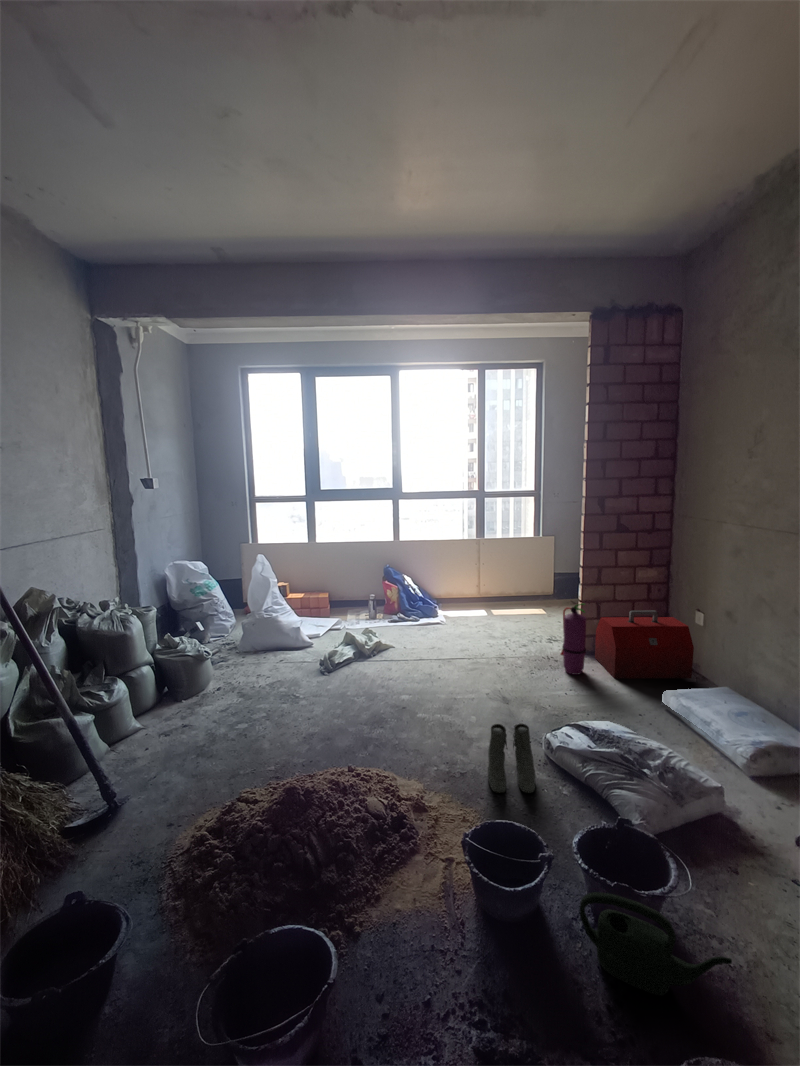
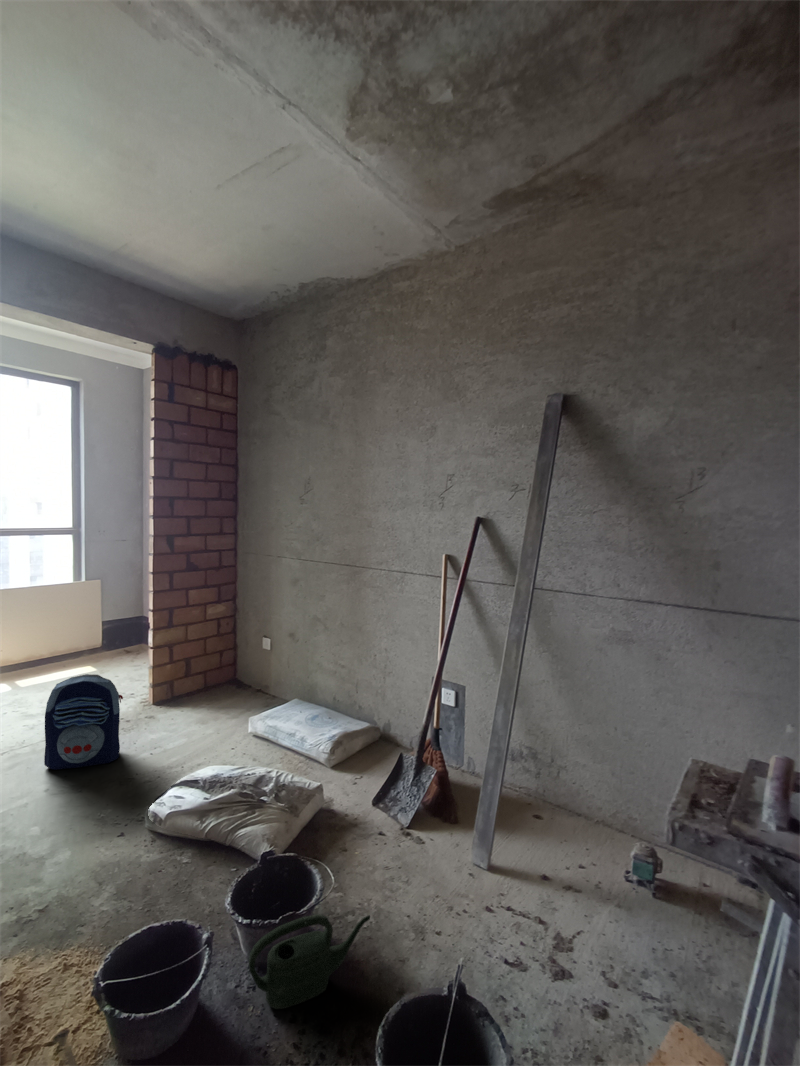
fire extinguisher: present [561,604,586,675] -> none [133,646,166,732]
toolbox: present [595,610,694,678] -> none [170,640,267,722]
backpack: none [494,615,546,688] -> present [44,674,123,770]
boots: present [488,724,536,793] -> none [78,807,149,912]

